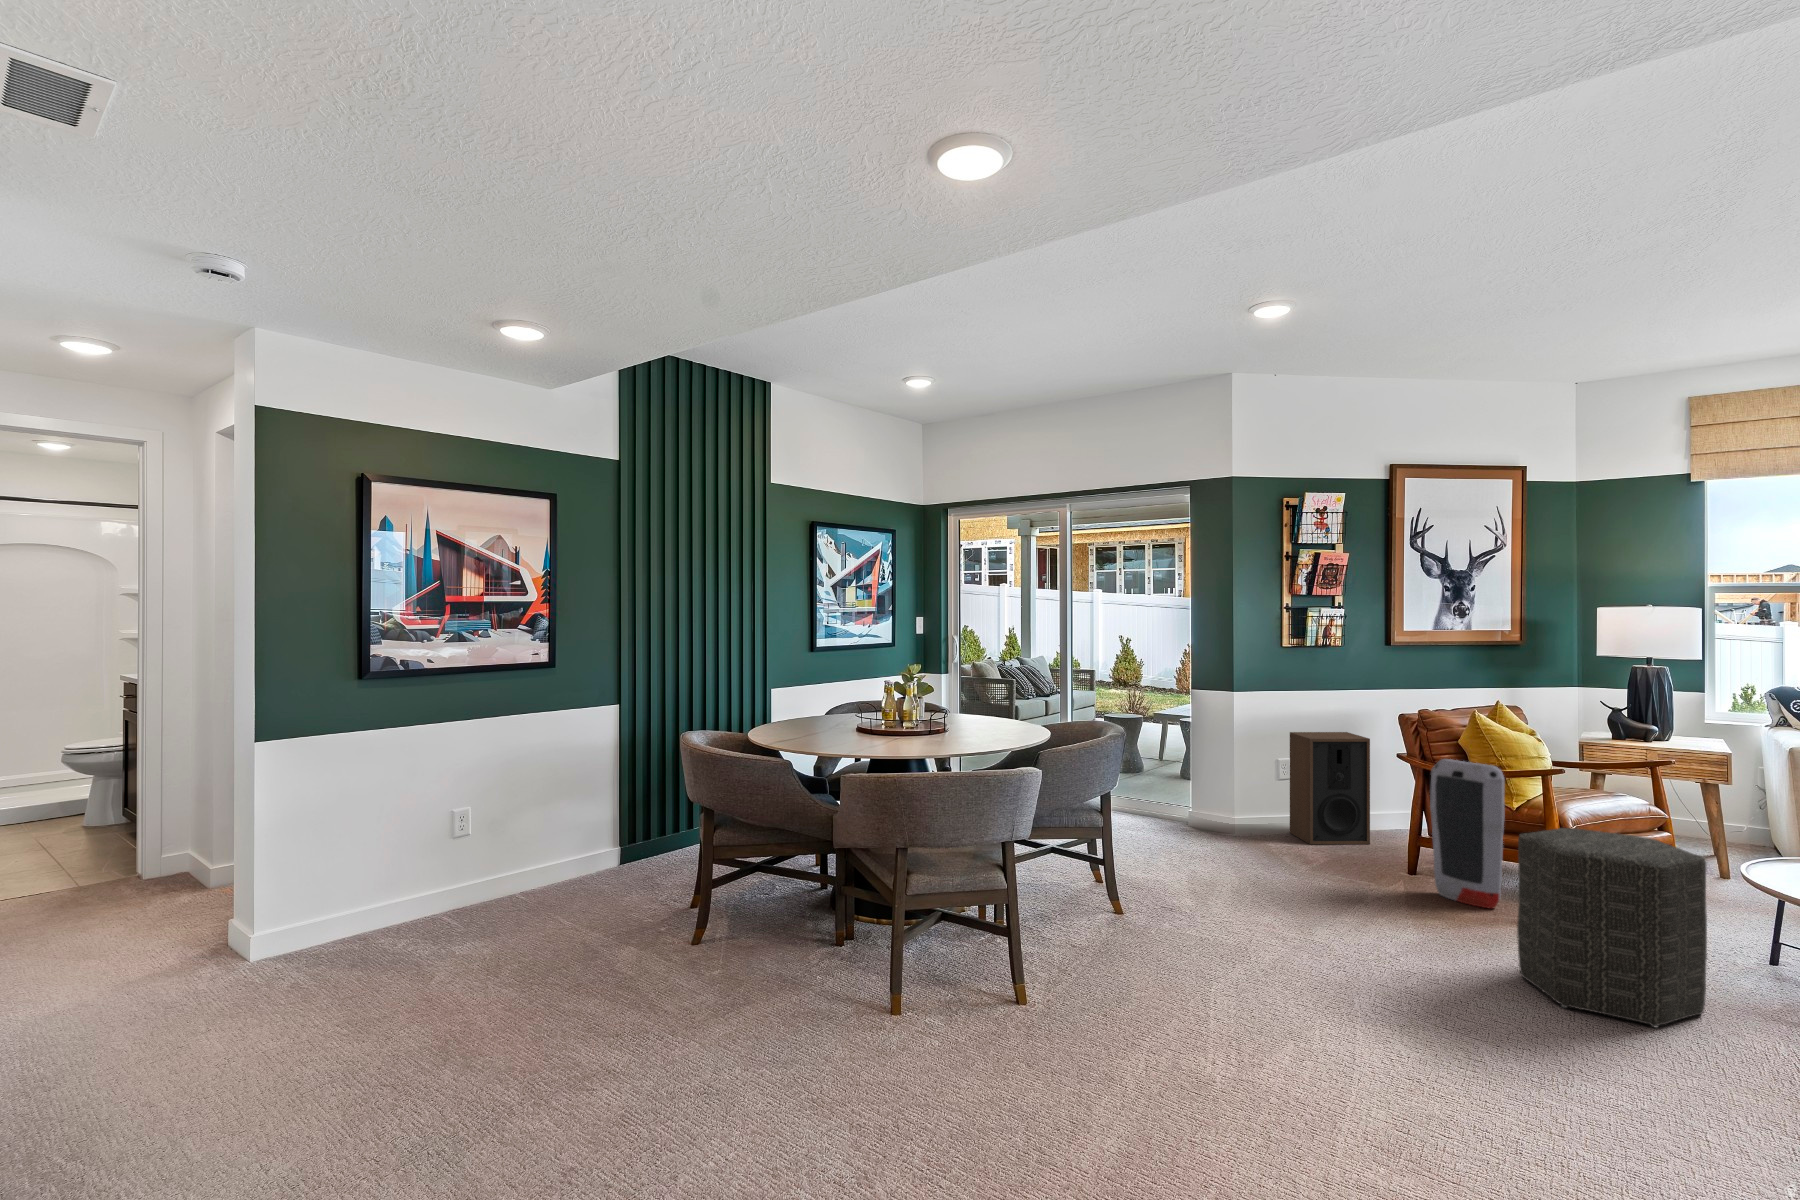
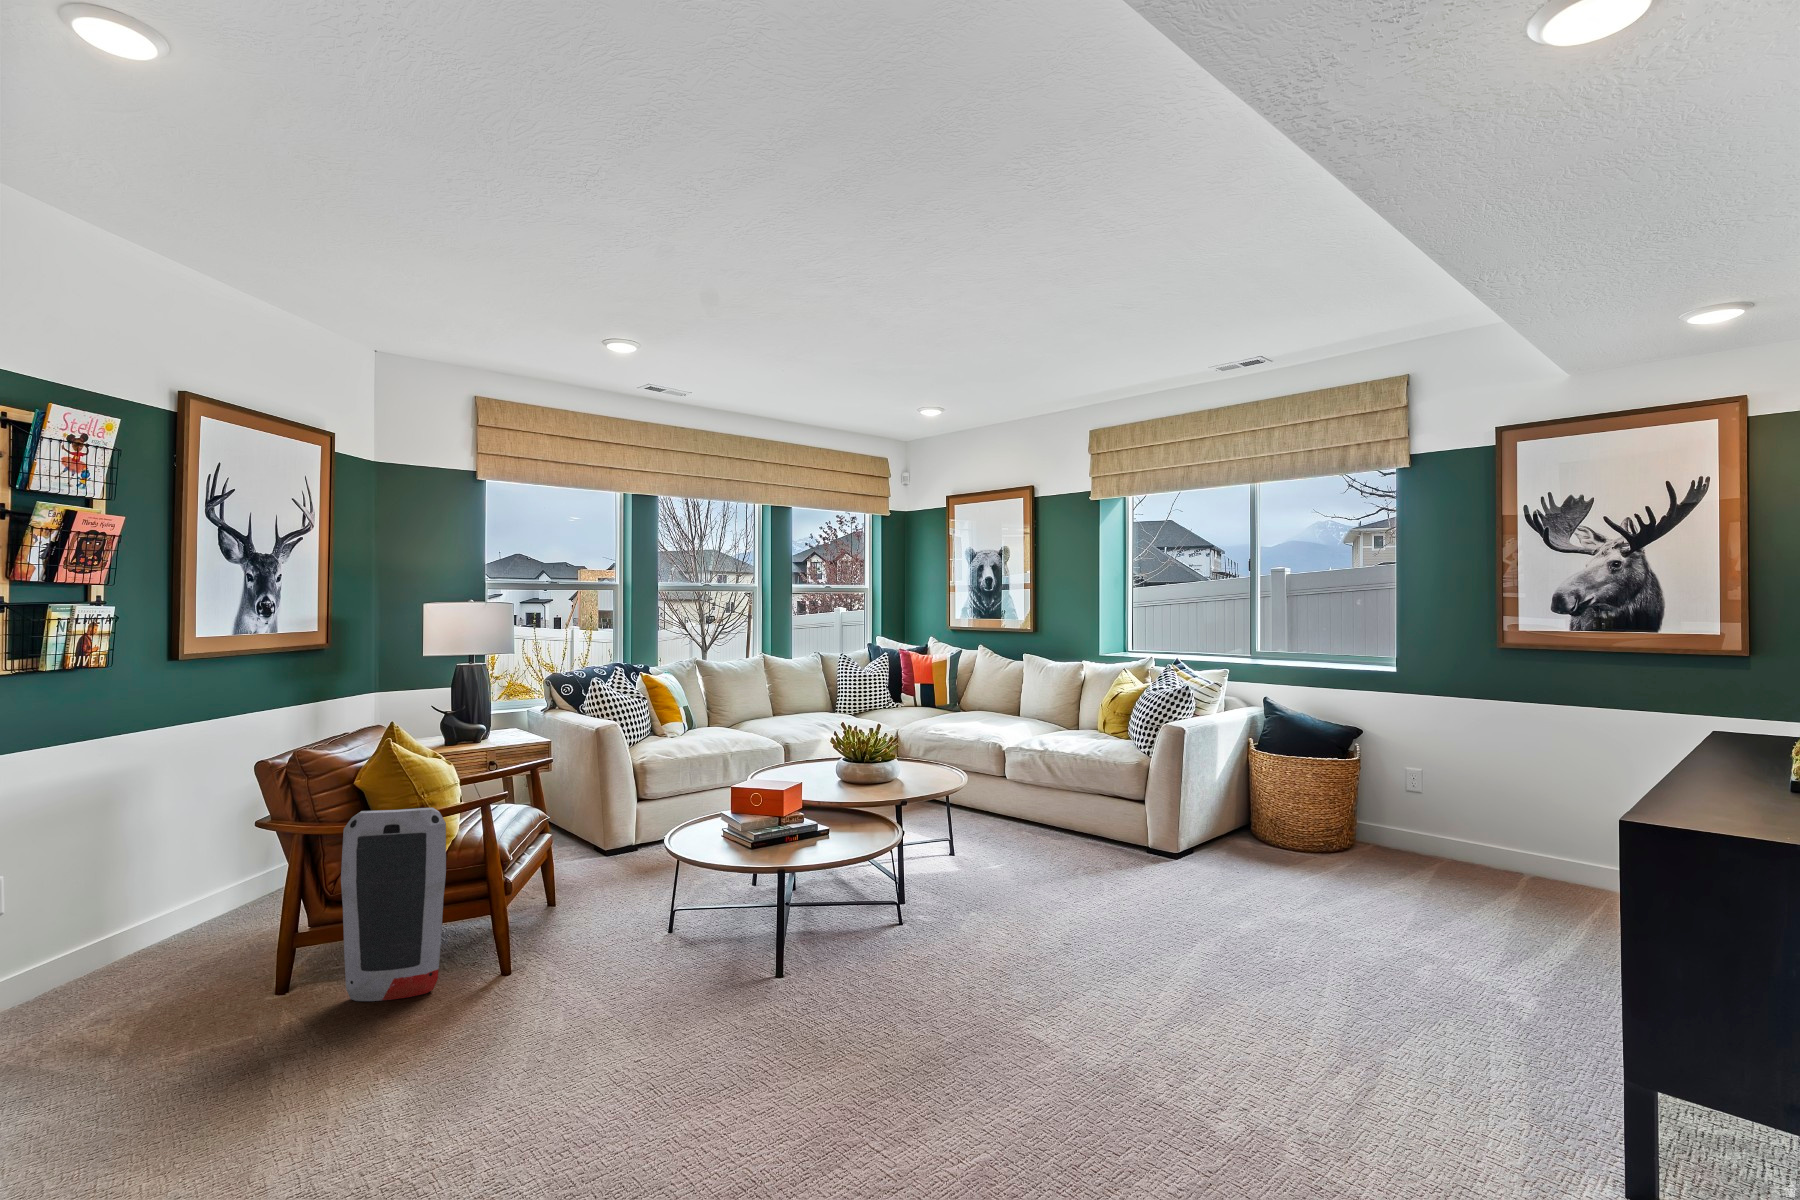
speaker: present [1290,732,1370,844] -> none [11,799,175,1001]
ottoman: present [1517,828,1707,1028] -> none [564,853,726,1081]

